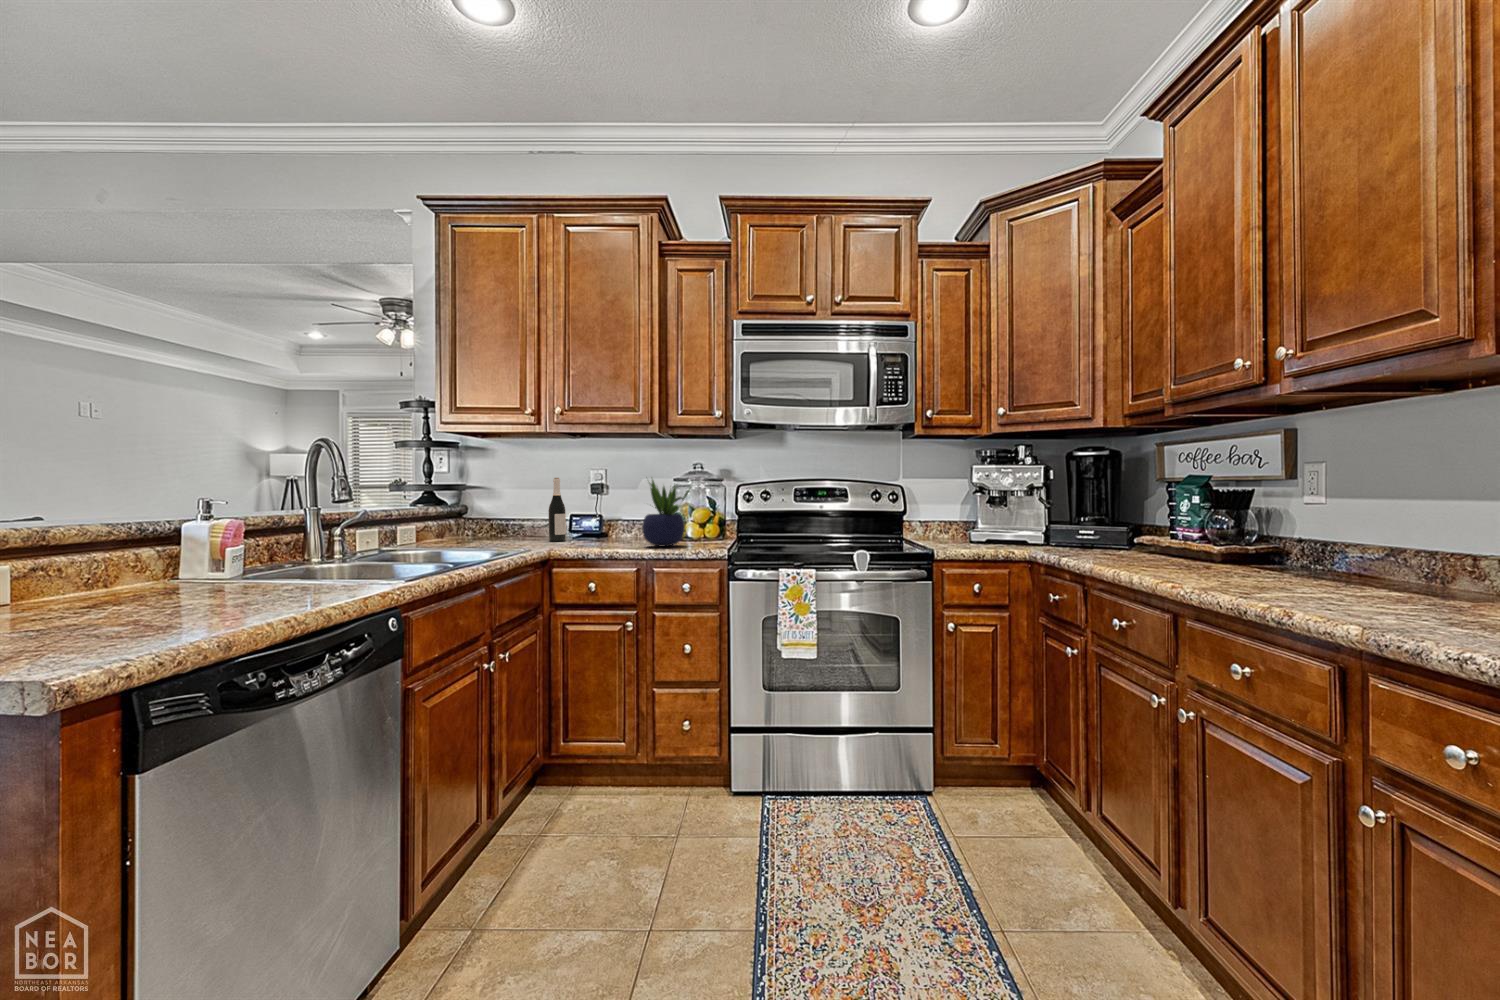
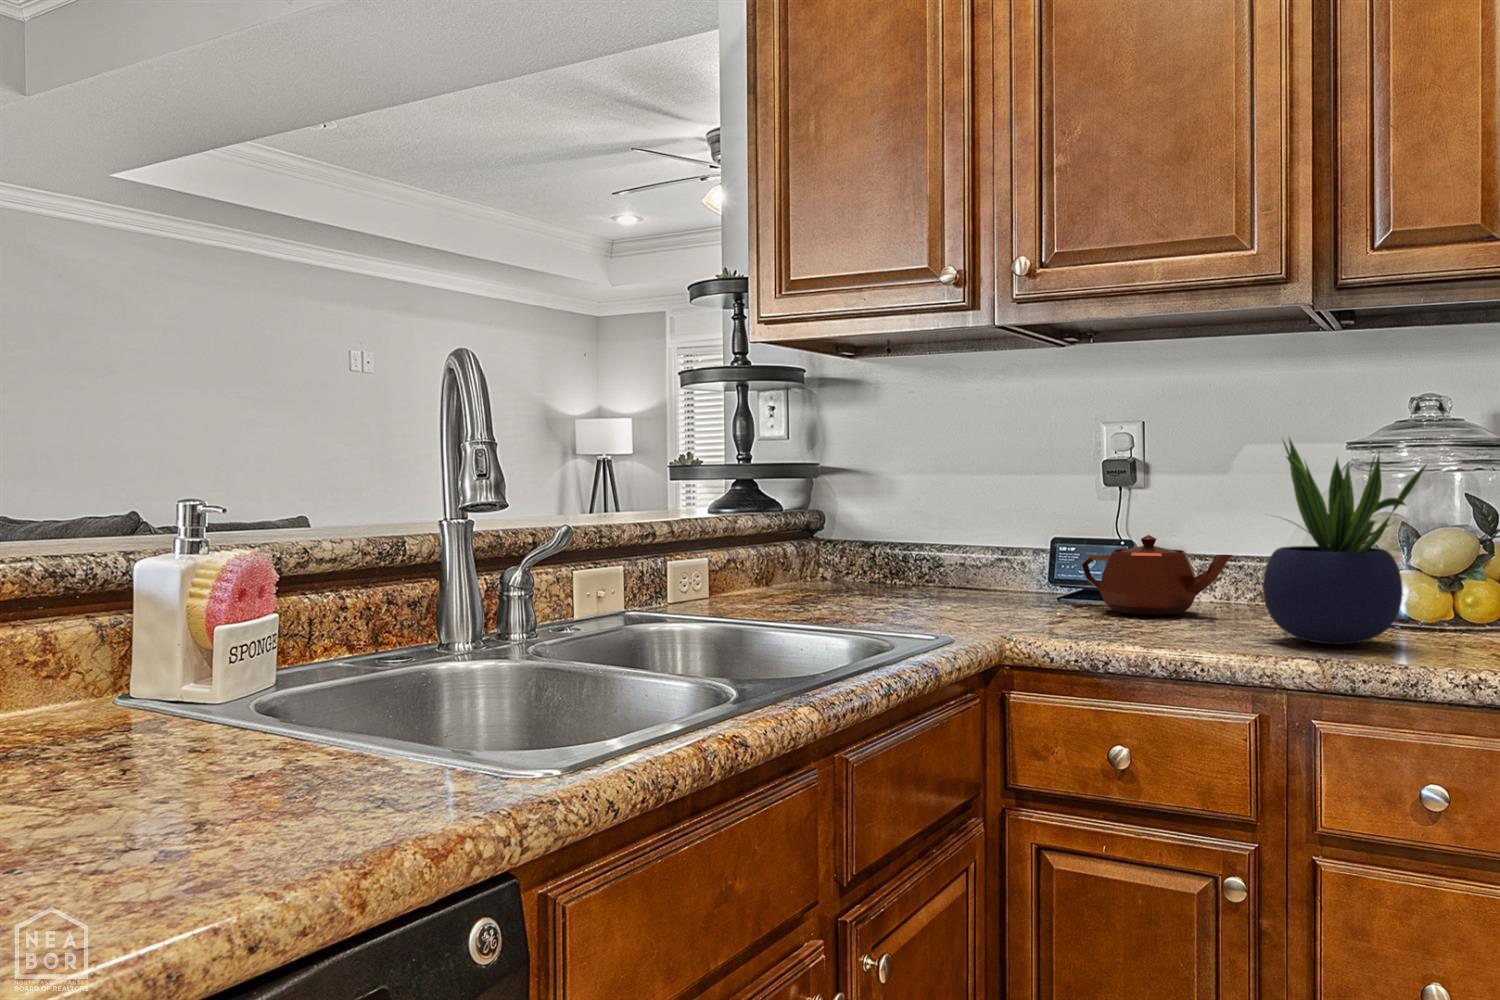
wine bottle: present [548,478,566,542] -> none [1000,447,1041,604]
teapot: none [581,512,636,542] -> present [1081,535,1233,615]

